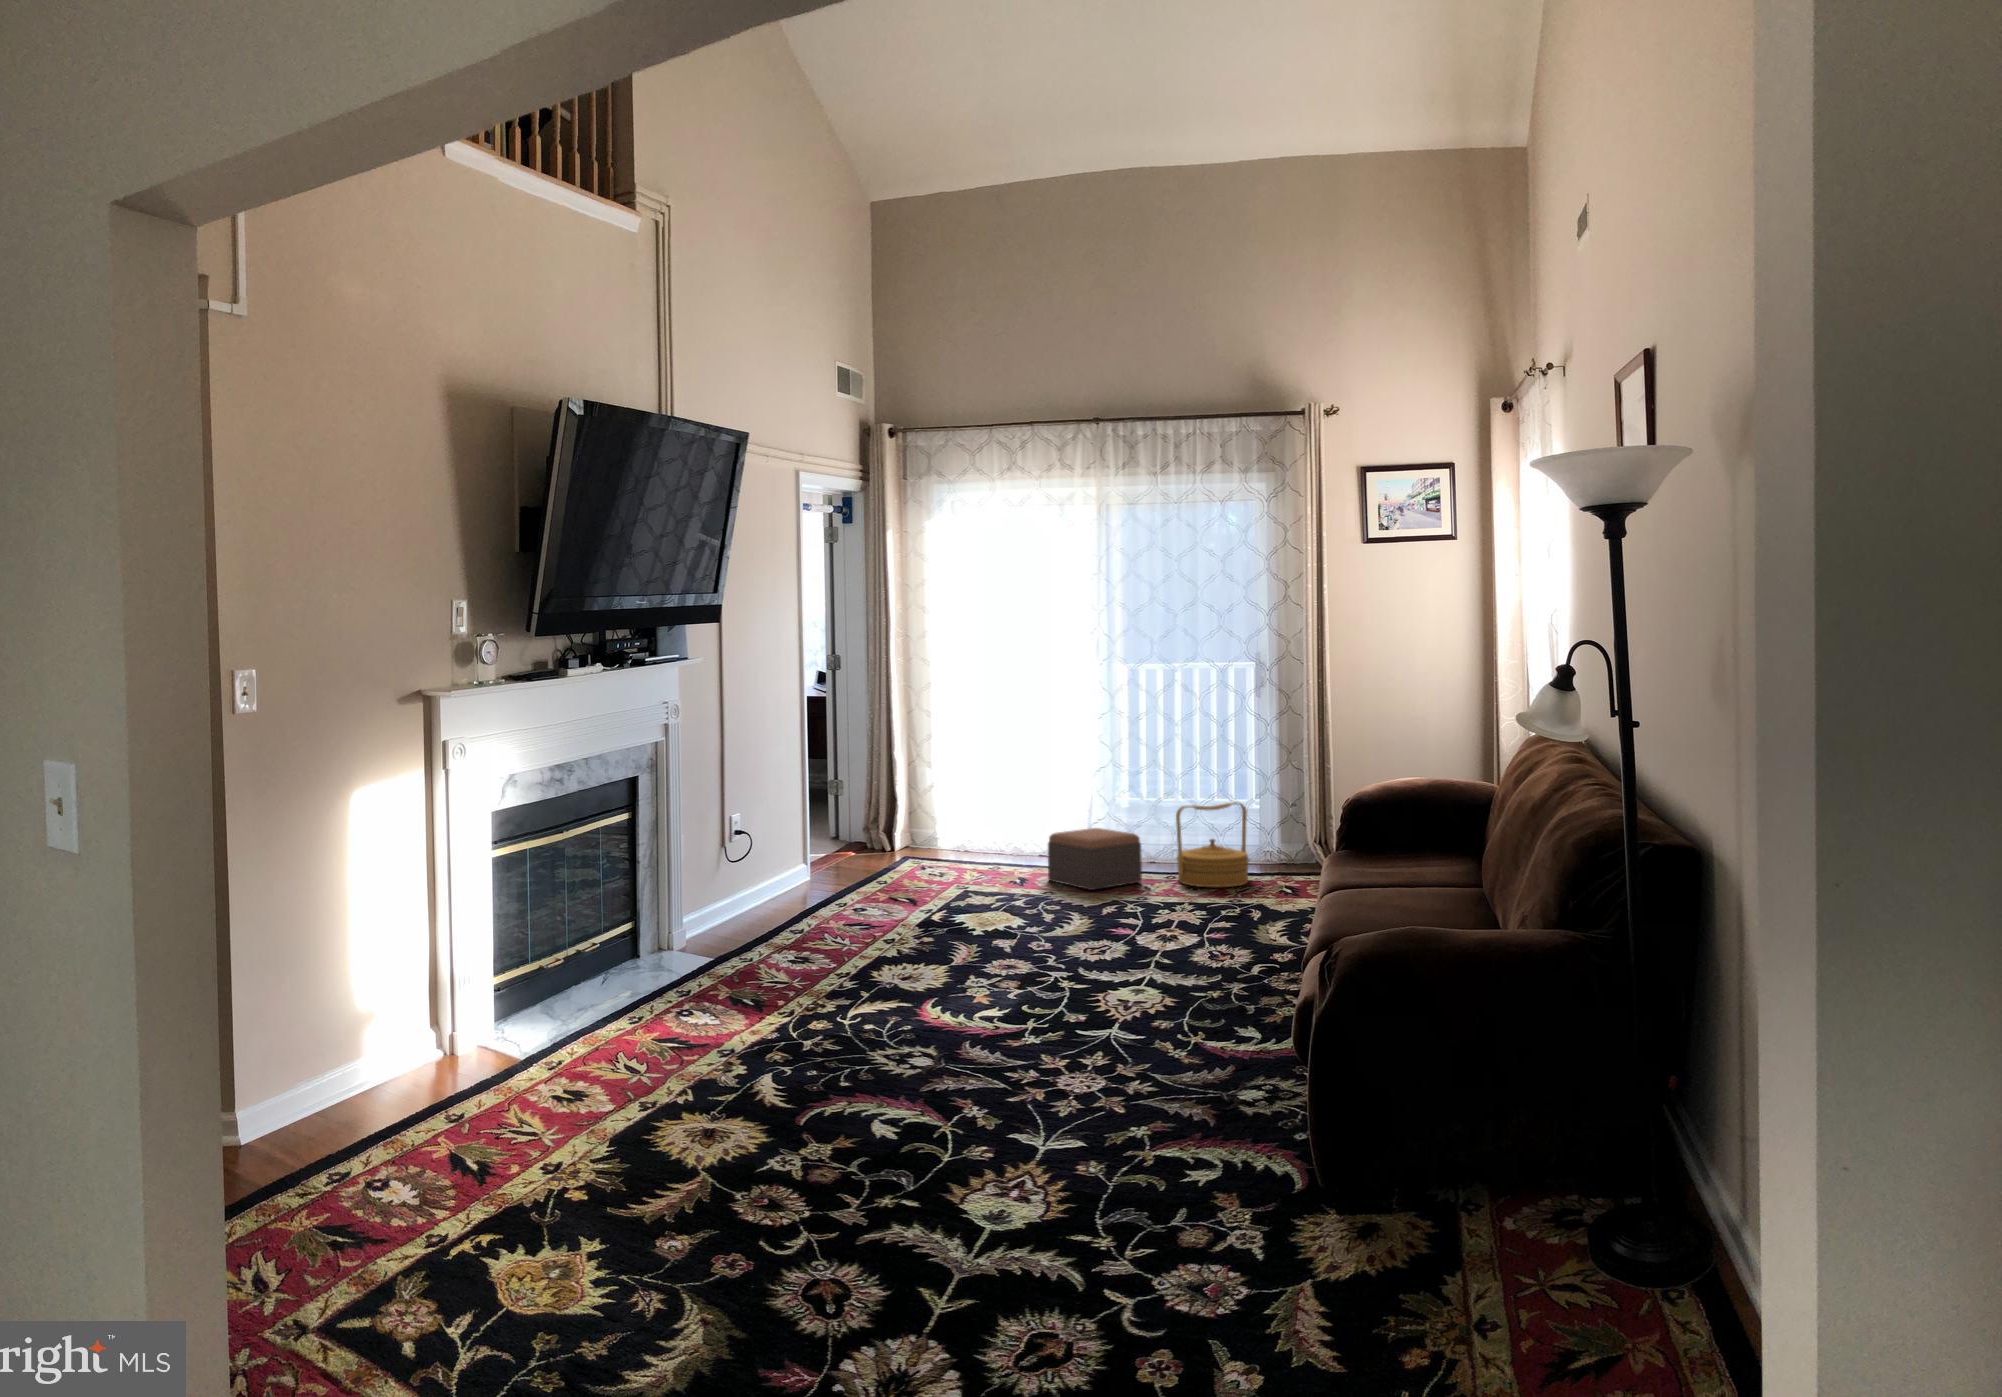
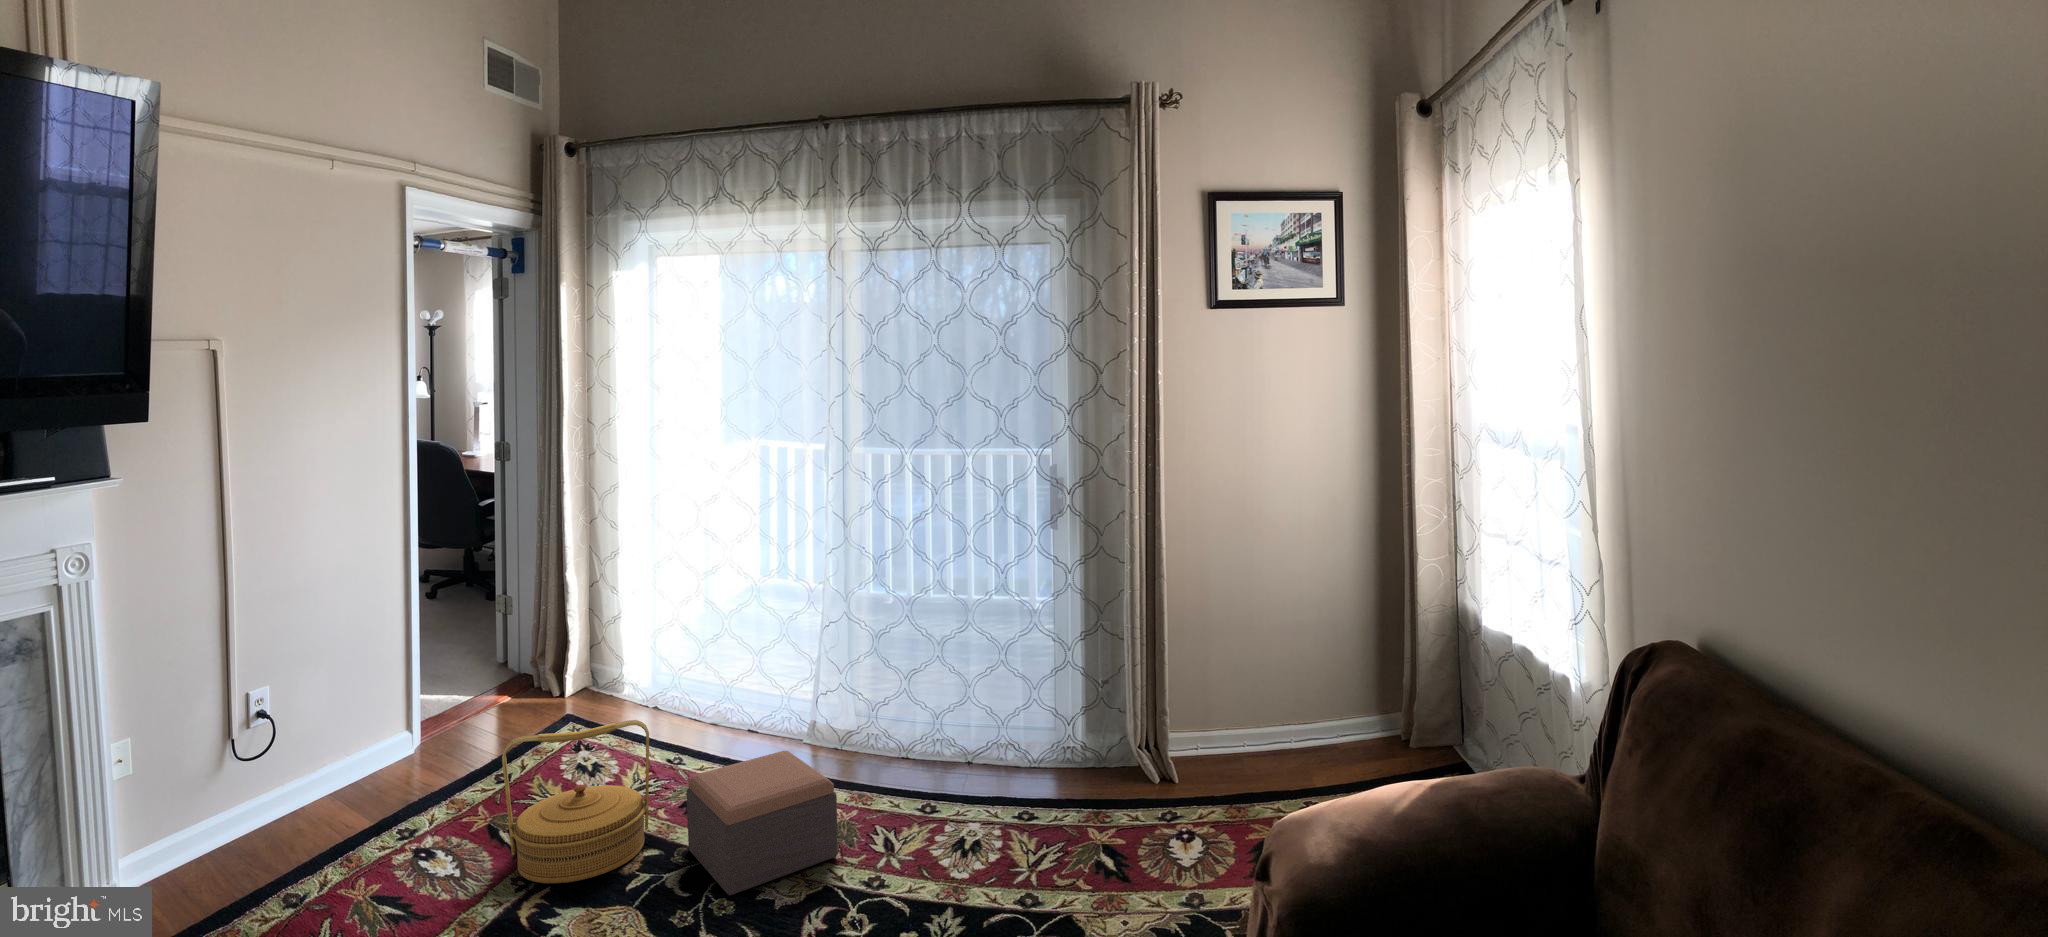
basket: present [1176,802,1249,887] -> present [502,720,649,883]

